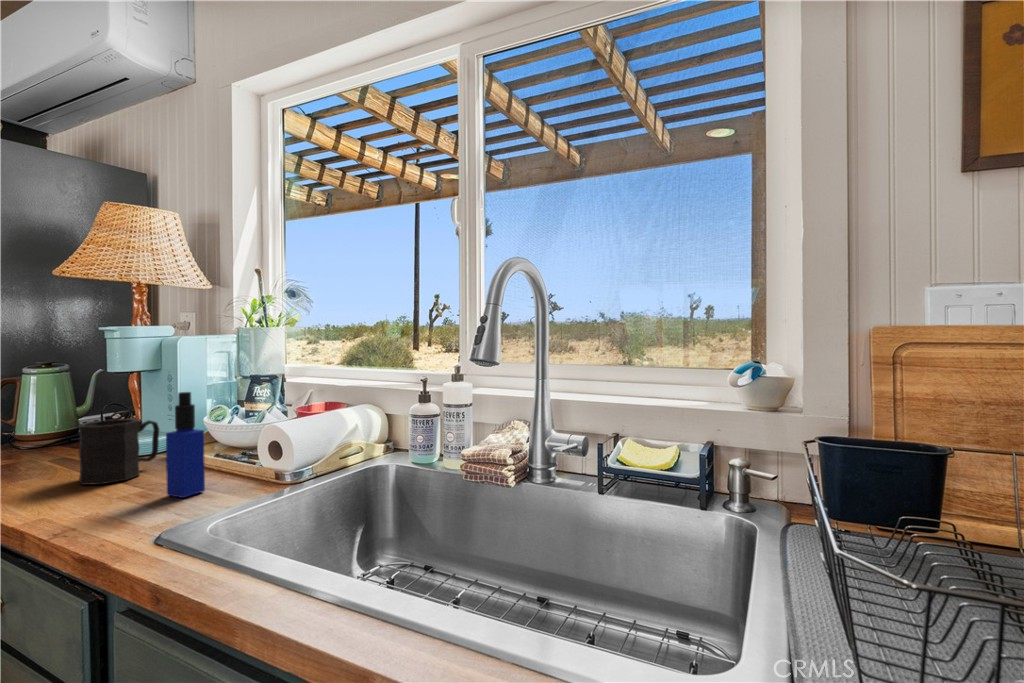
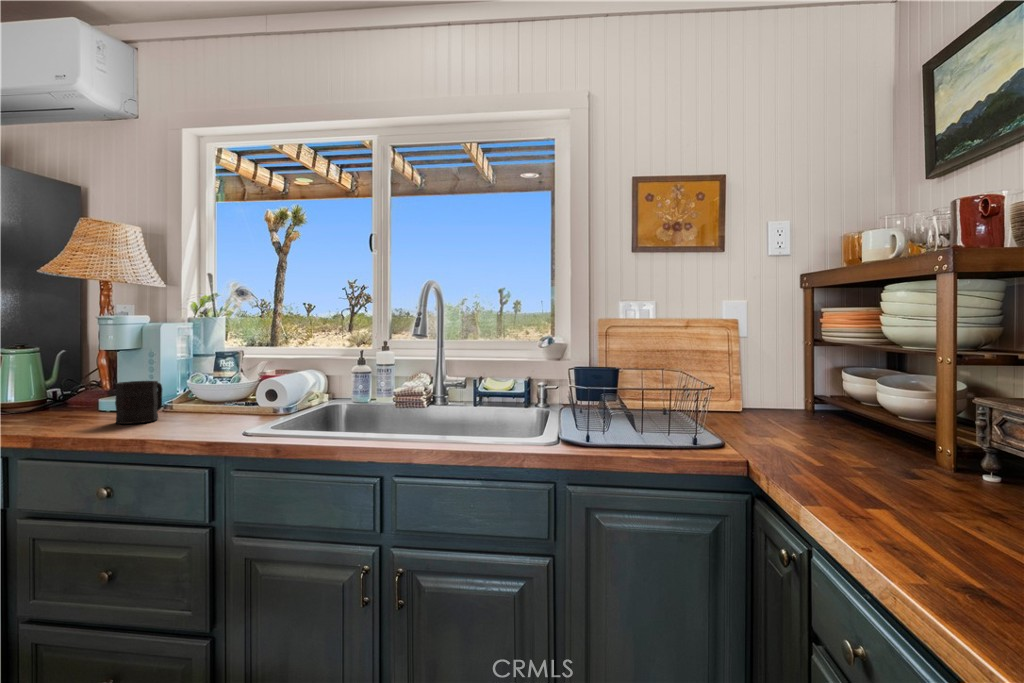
bottle: present [166,392,205,498] -> none [204,357,228,424]

